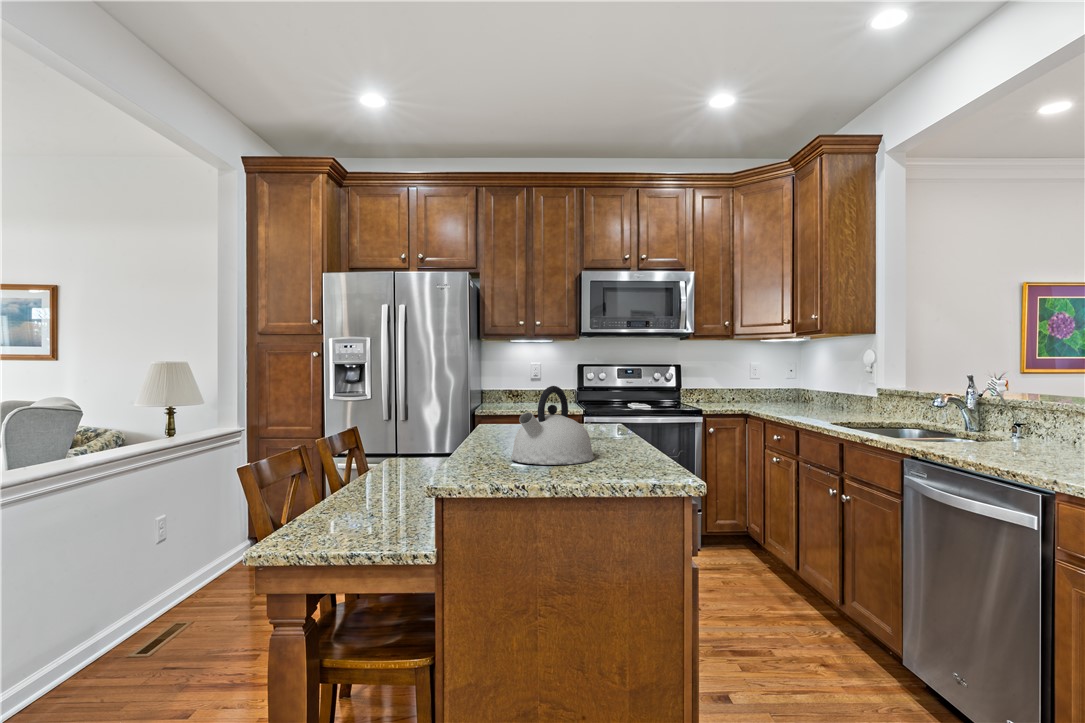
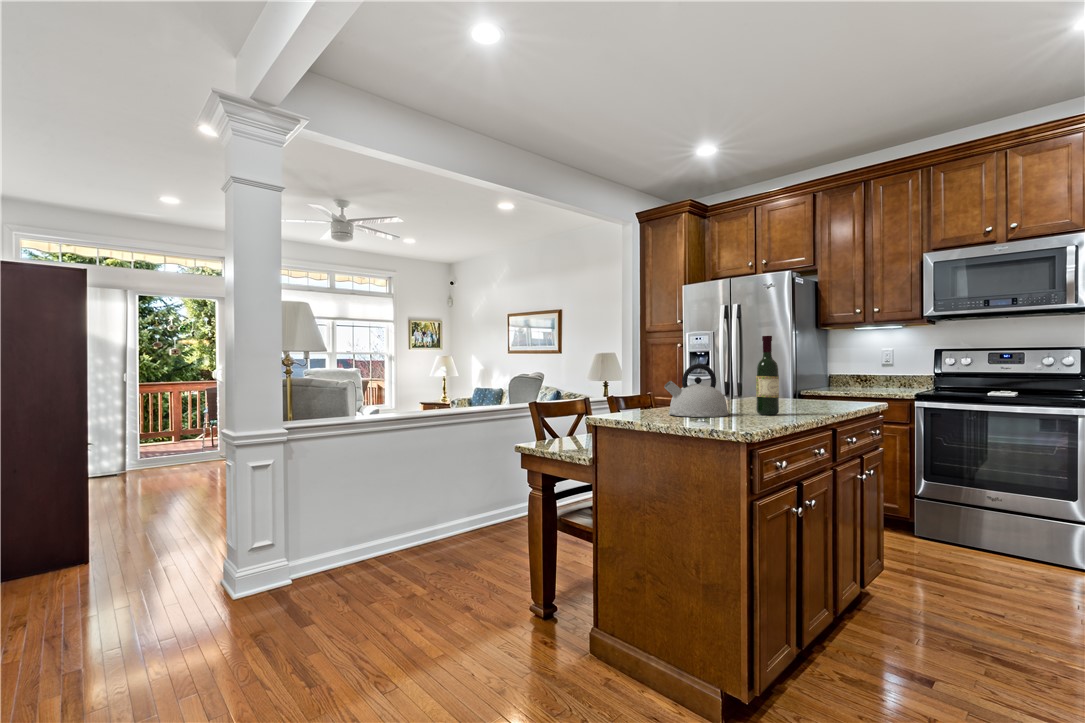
wine bottle: none [606,349,632,451] -> present [756,336,779,415]

